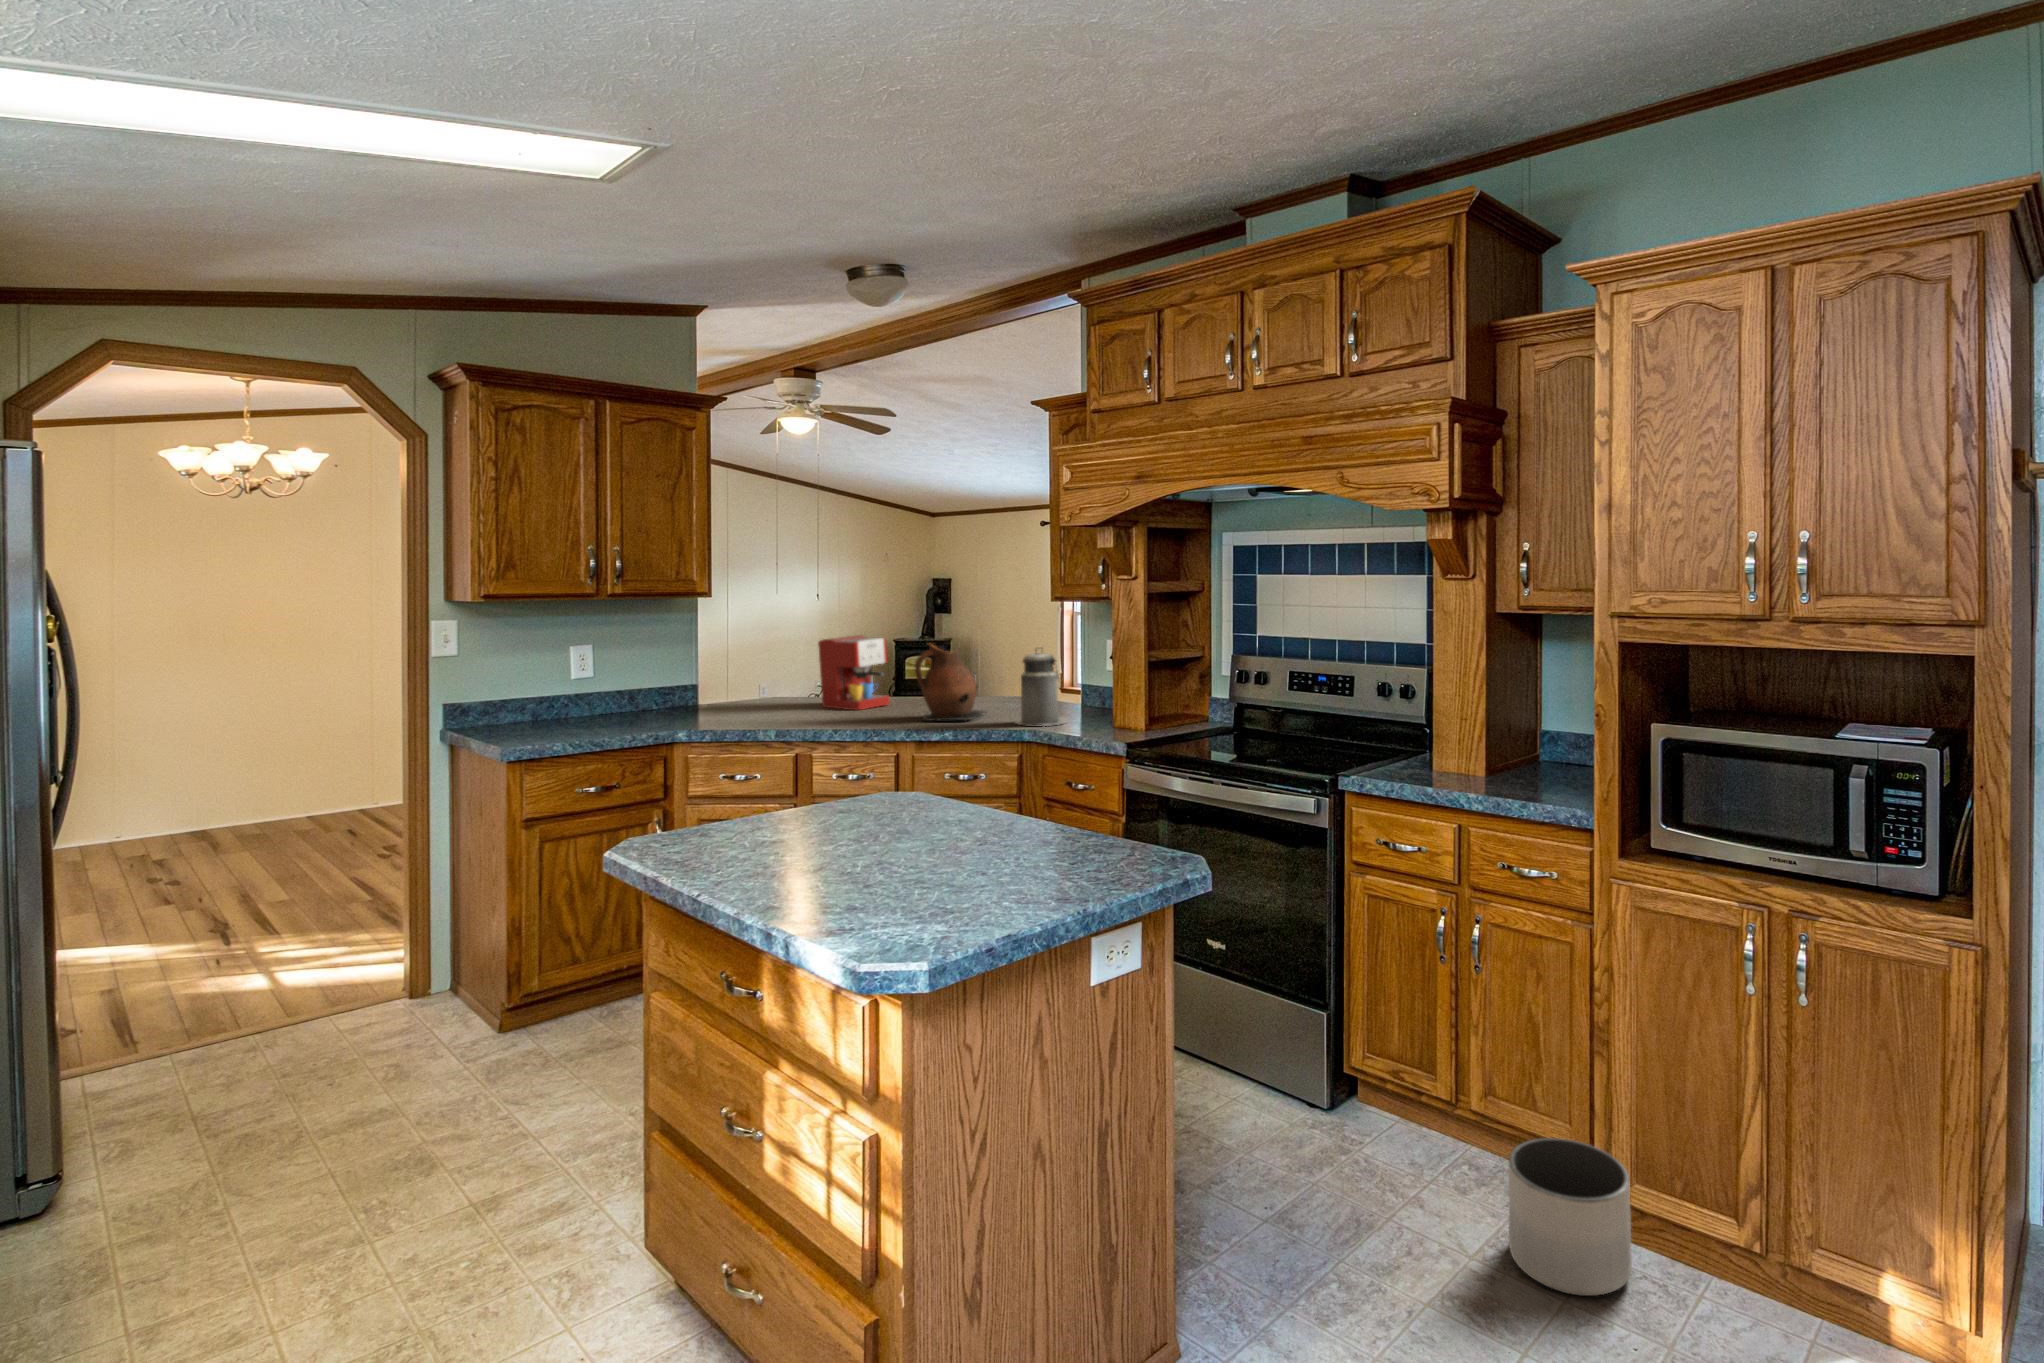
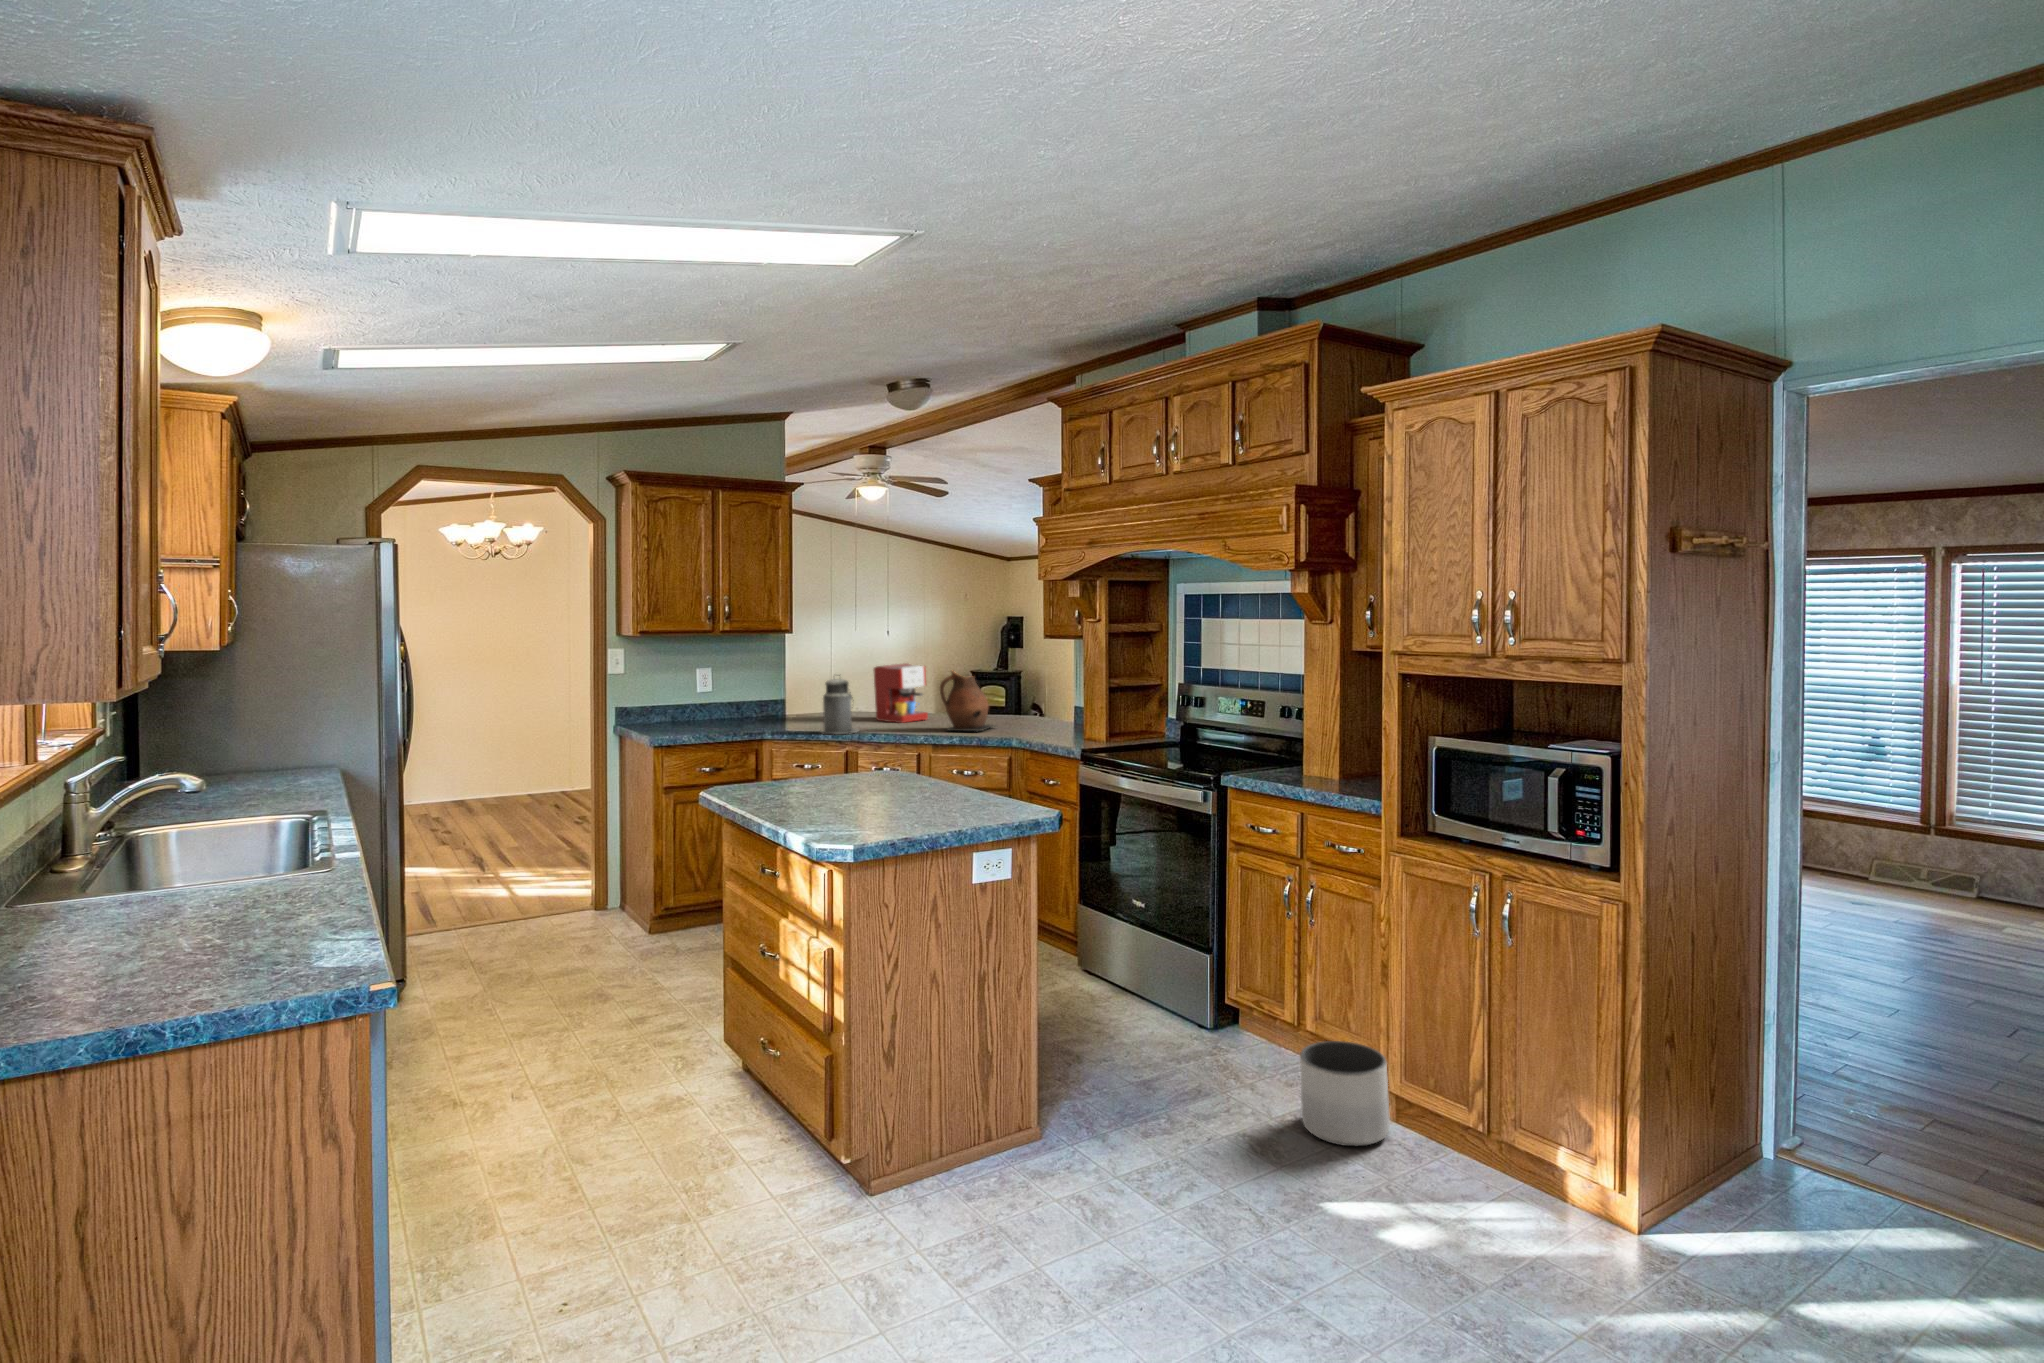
canister: present [1015,648,1068,726] -> present [822,675,859,734]

